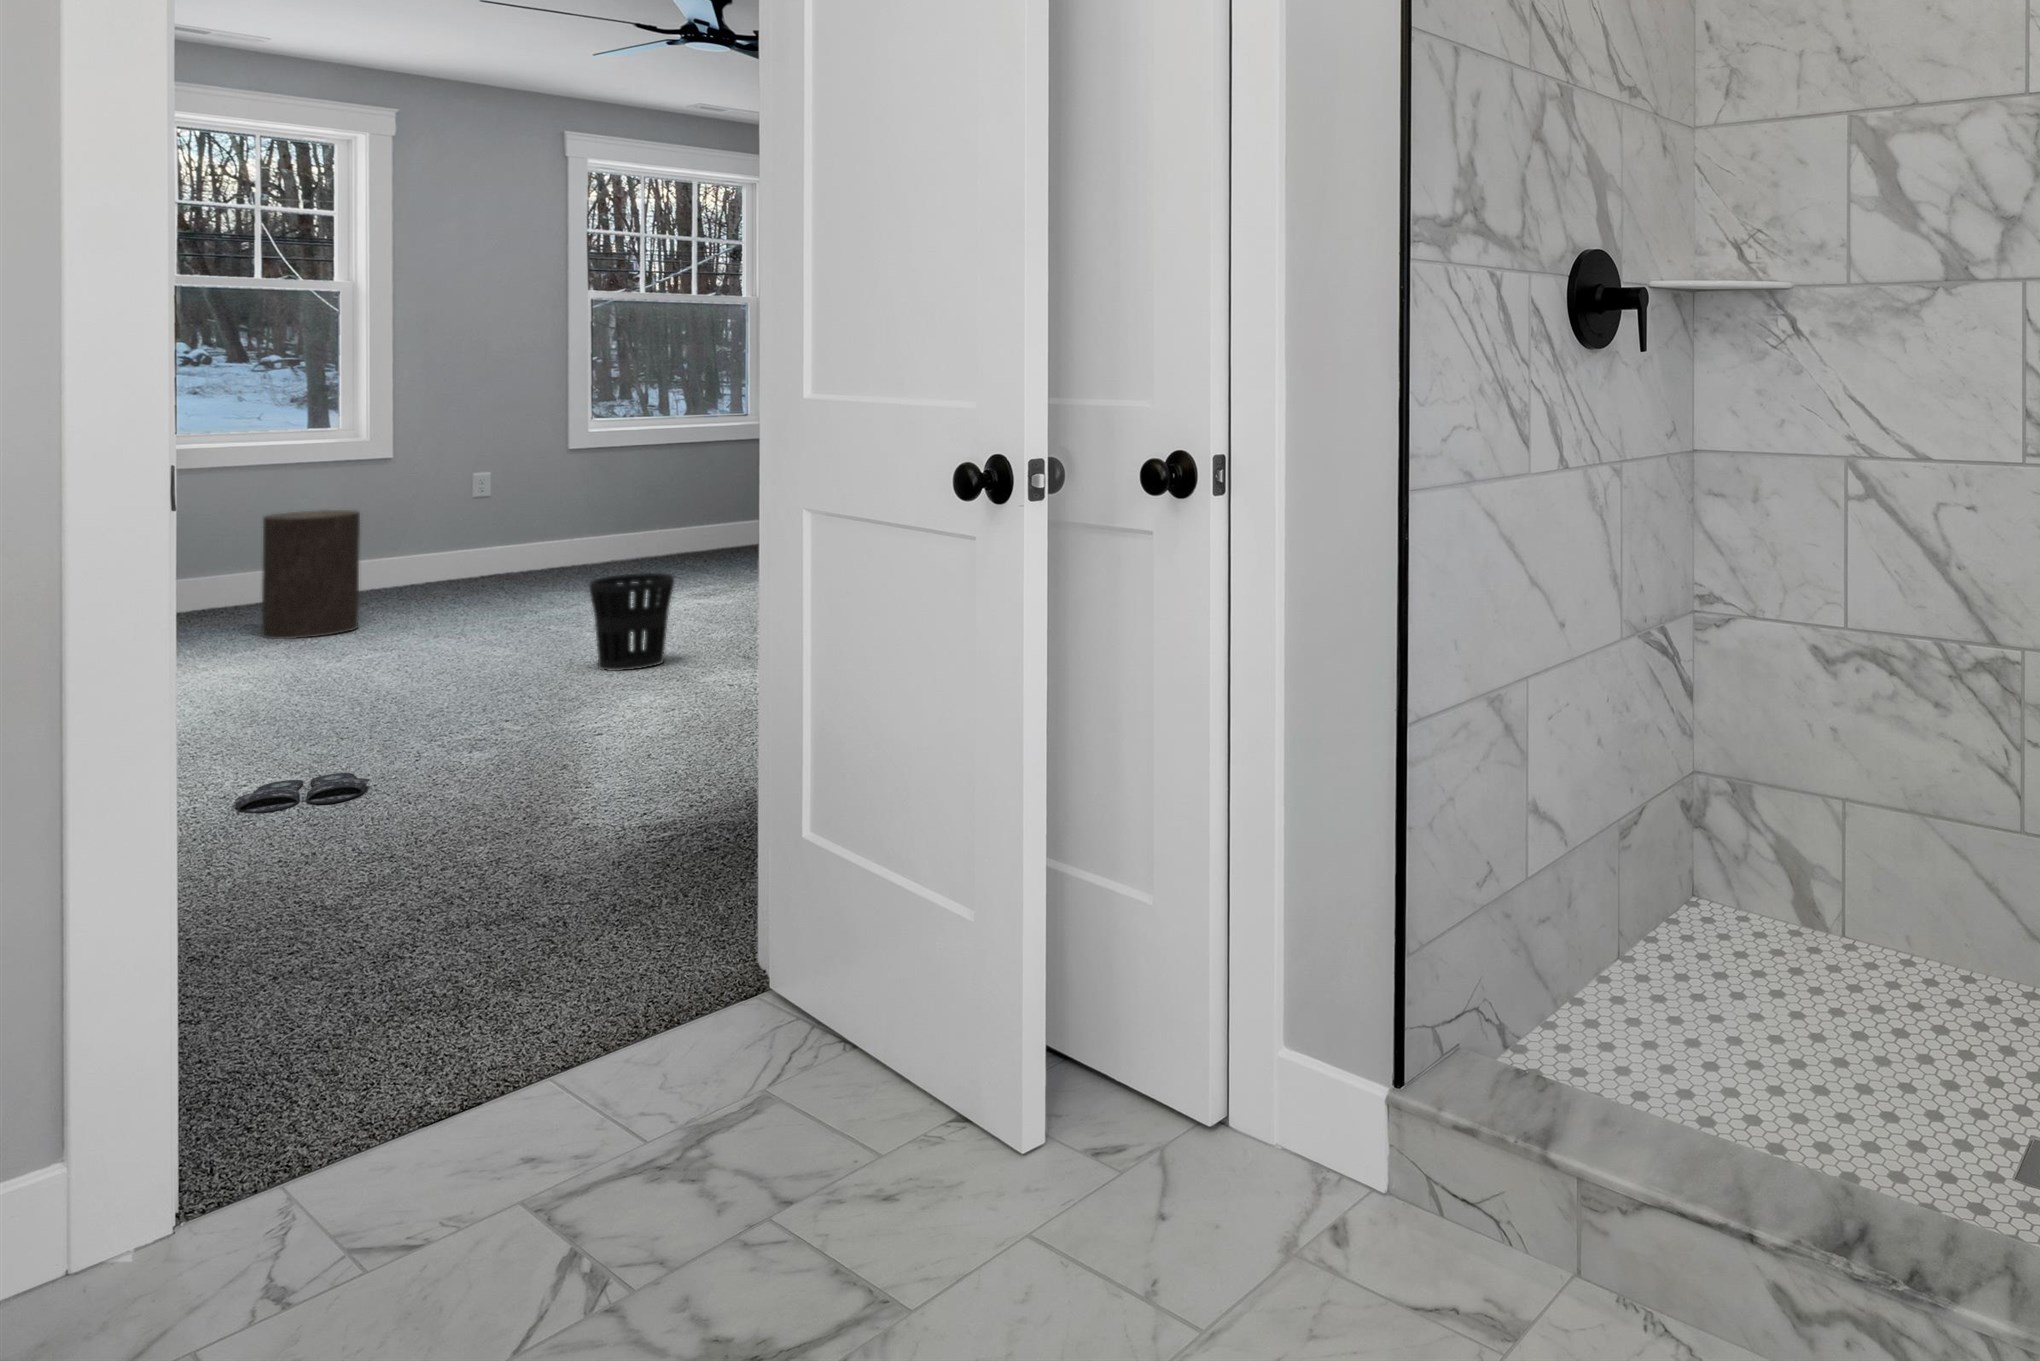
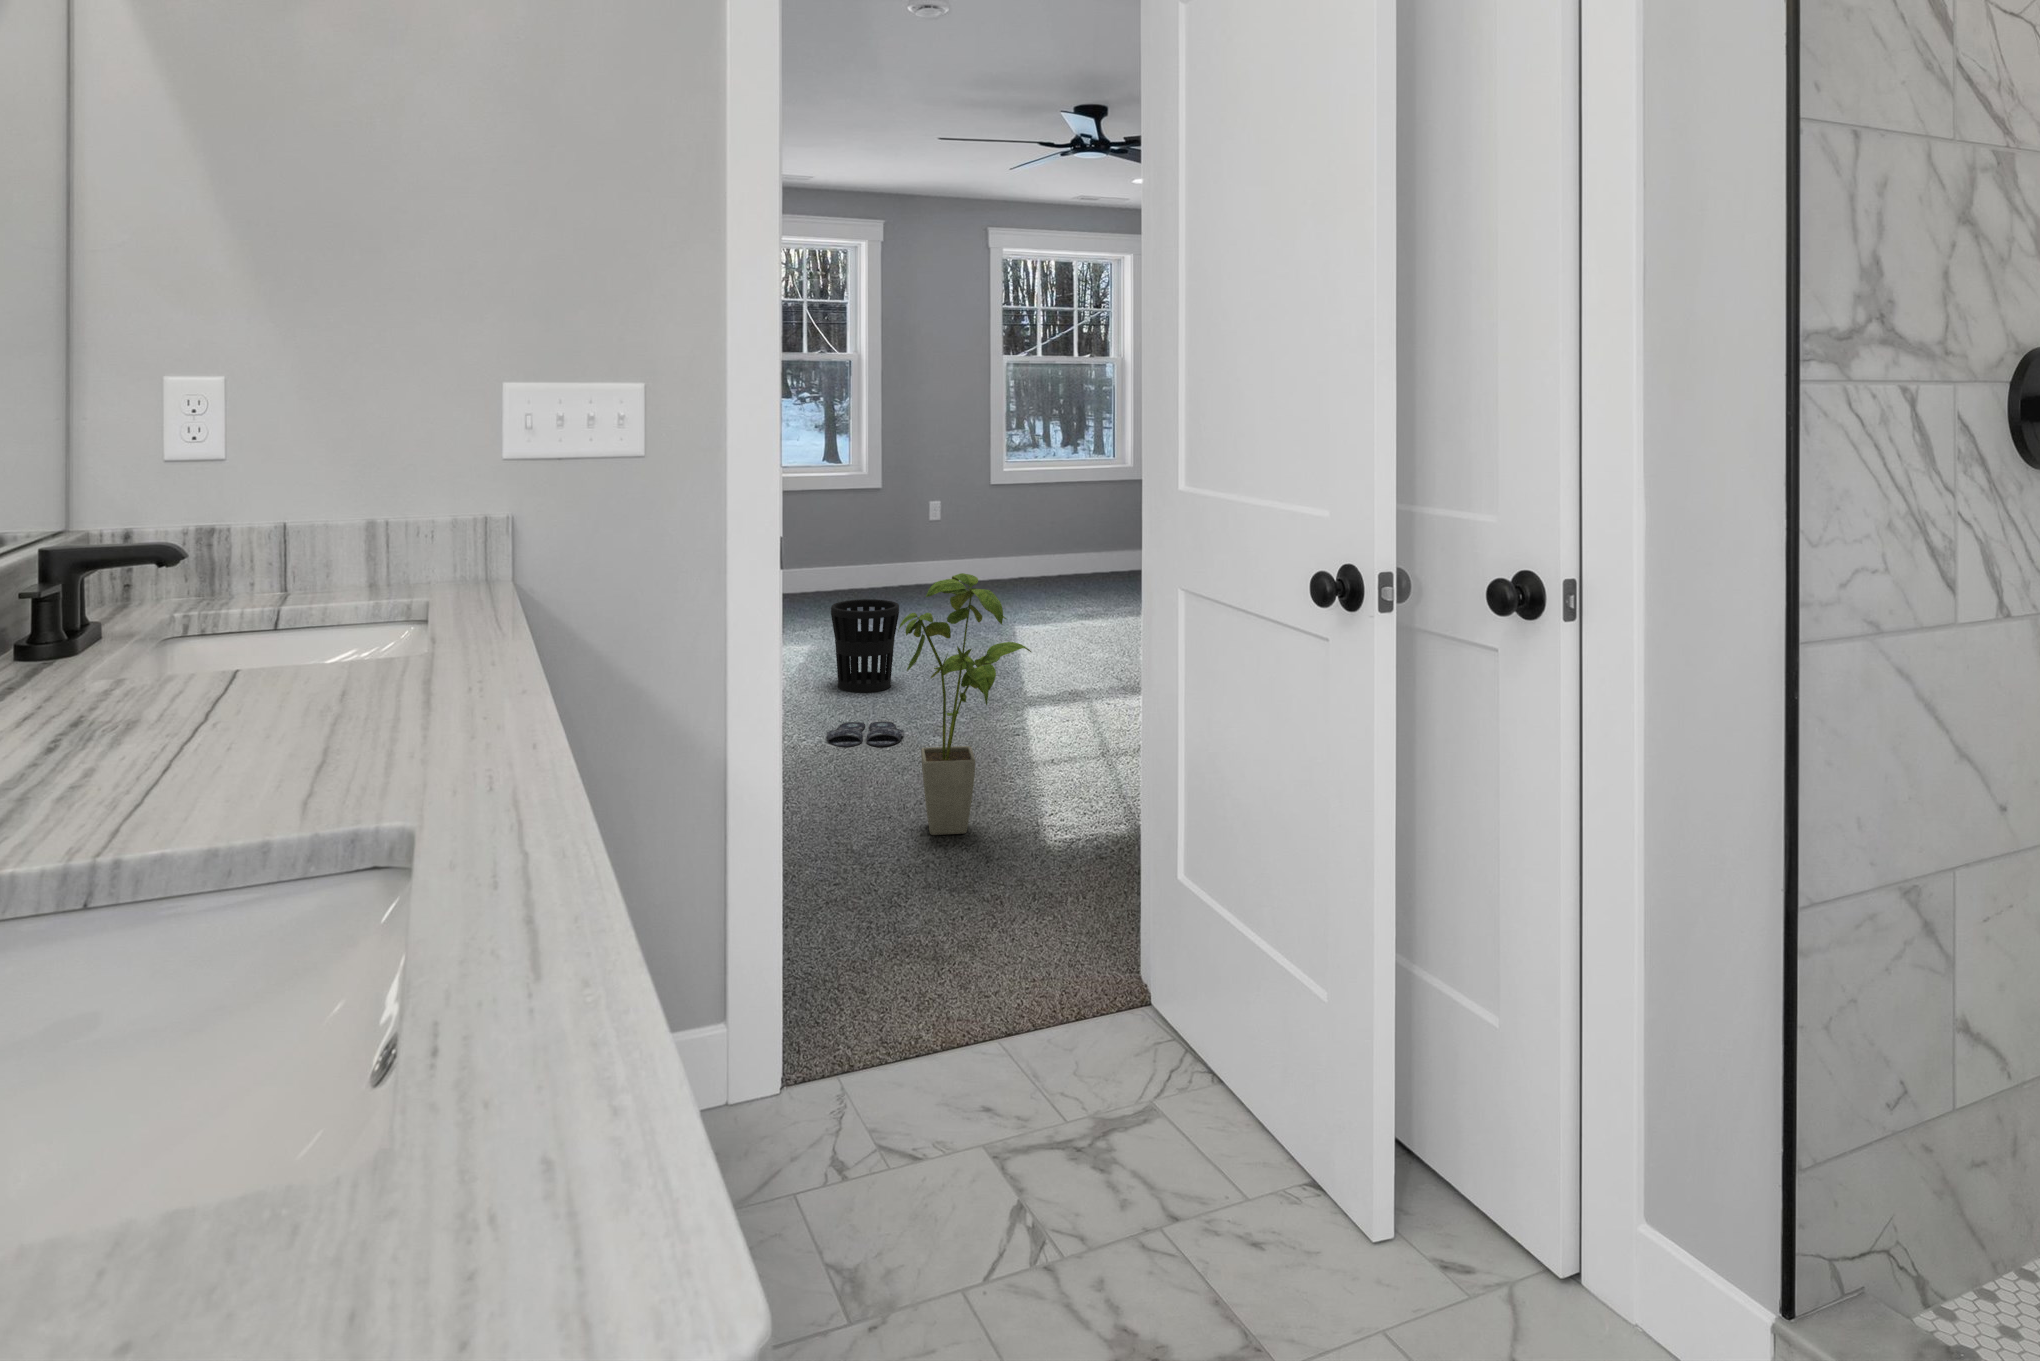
stool: present [262,510,360,639] -> none [848,505,904,601]
house plant: none [365,552,577,889] -> present [898,573,1031,835]
wastebasket: present [589,573,674,671] -> present [831,599,899,692]

